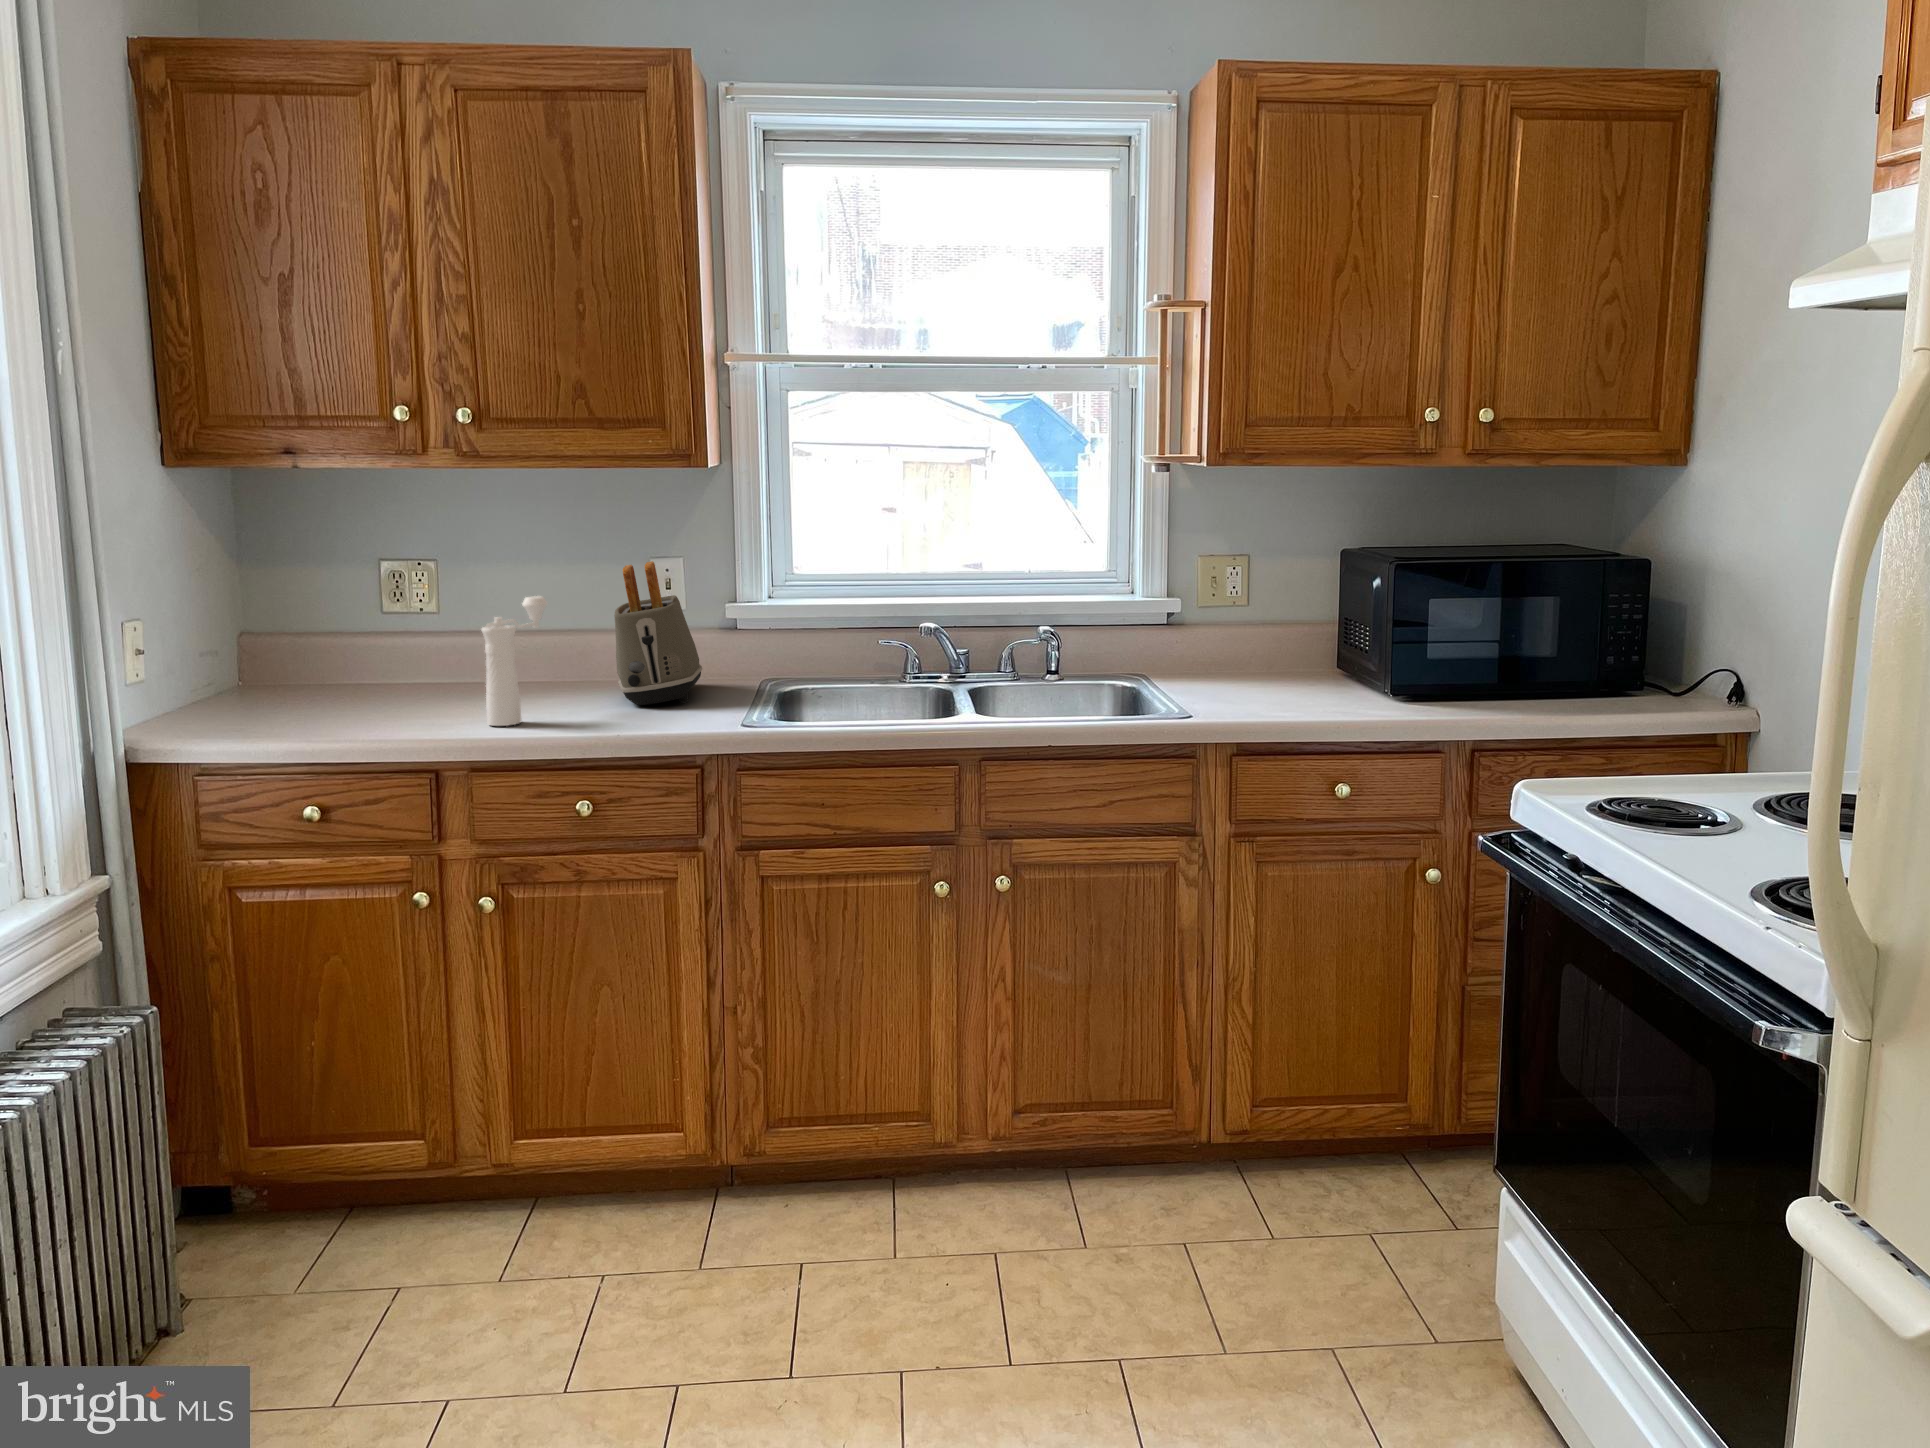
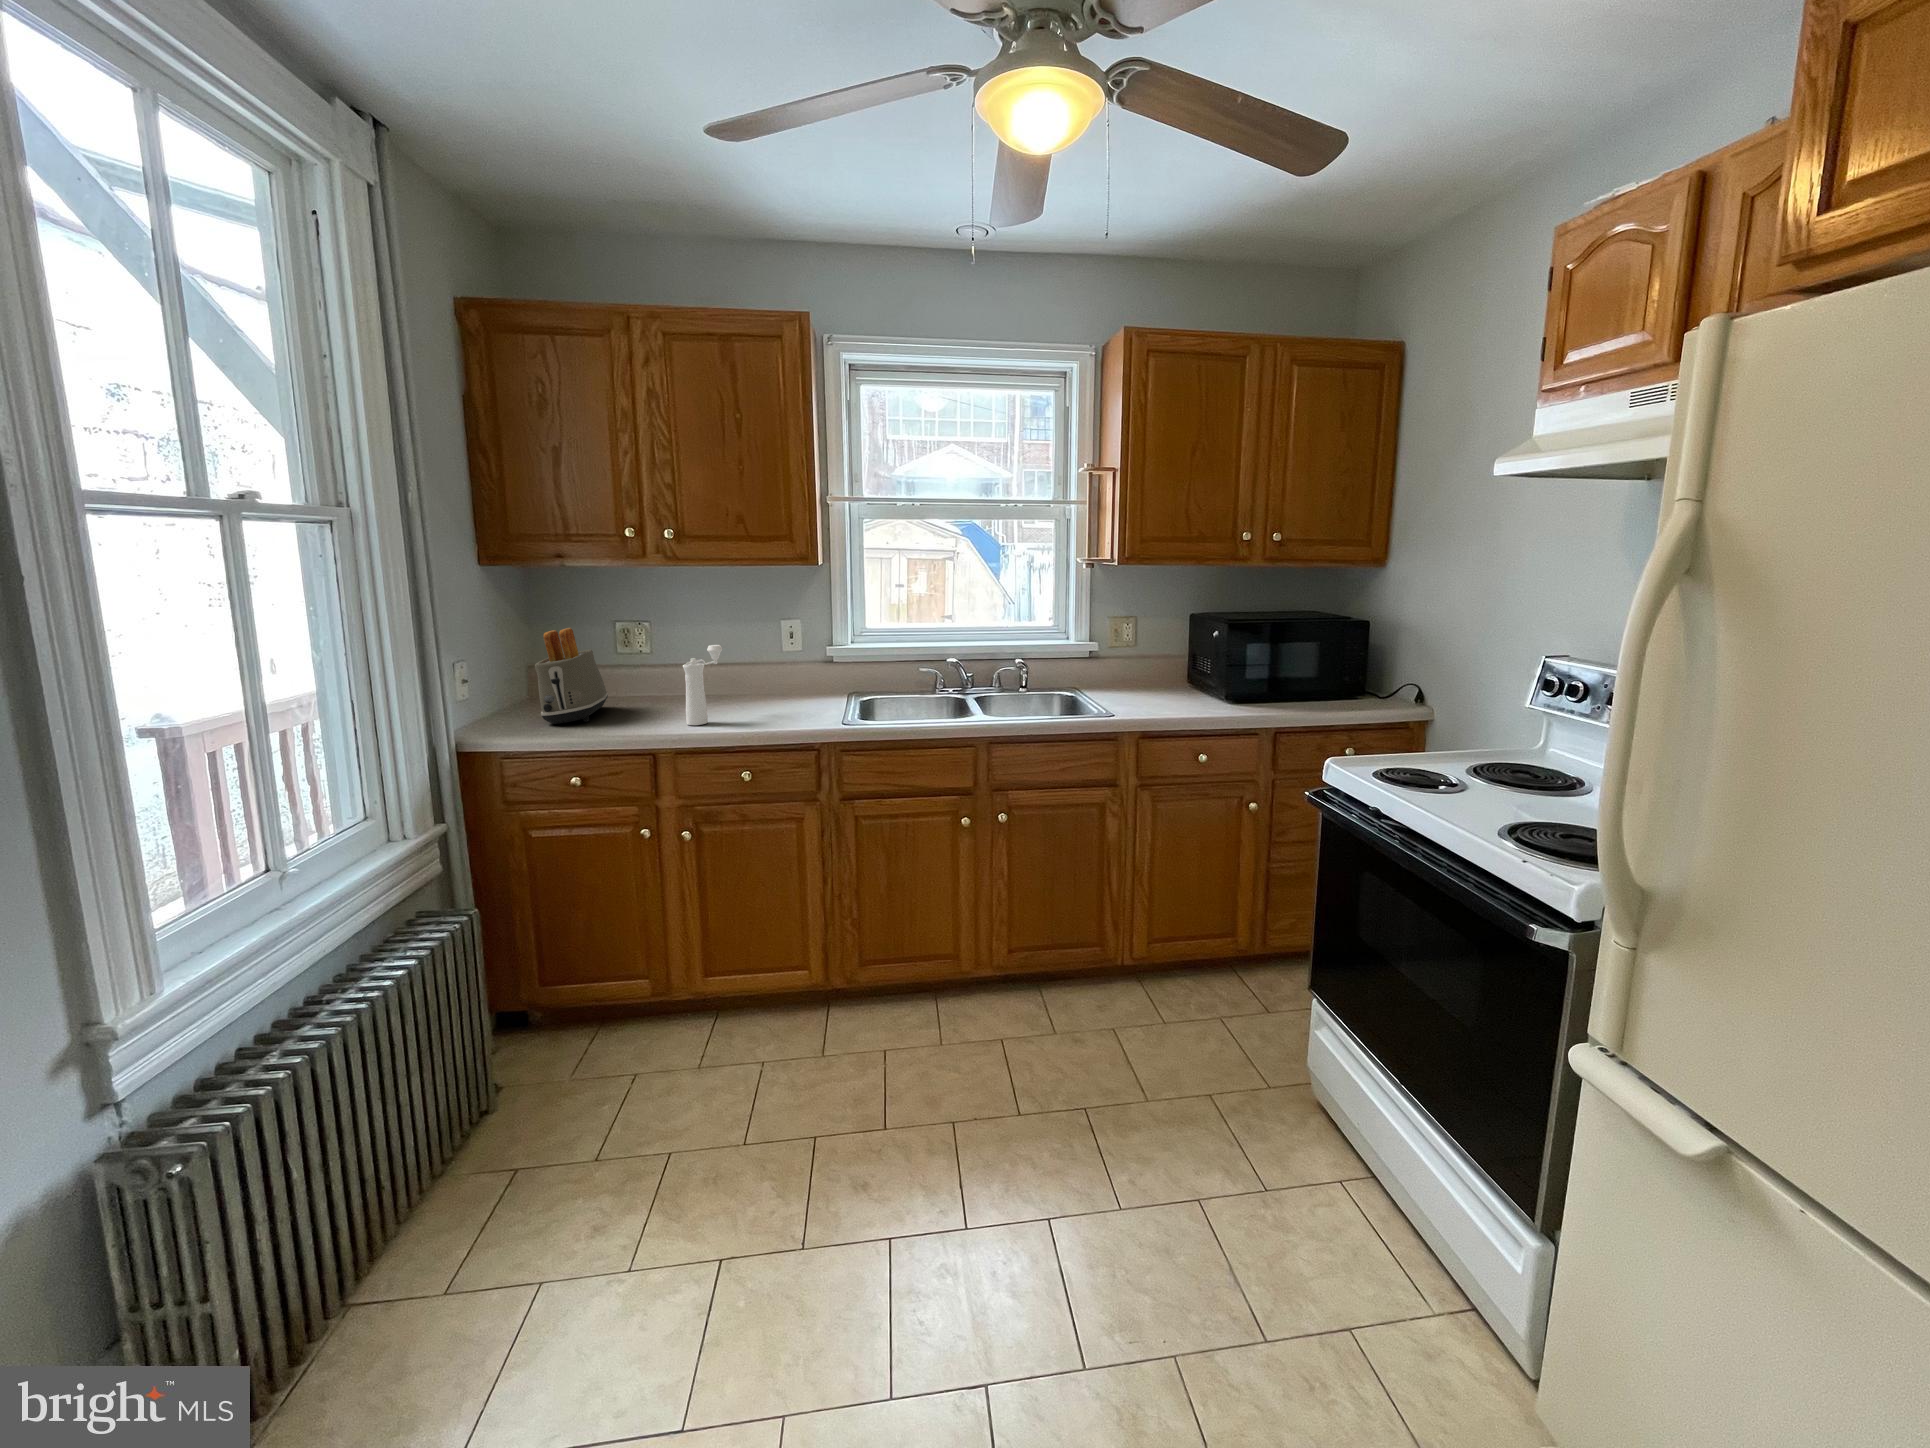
toaster: present [614,561,702,705] -> present [535,628,608,724]

